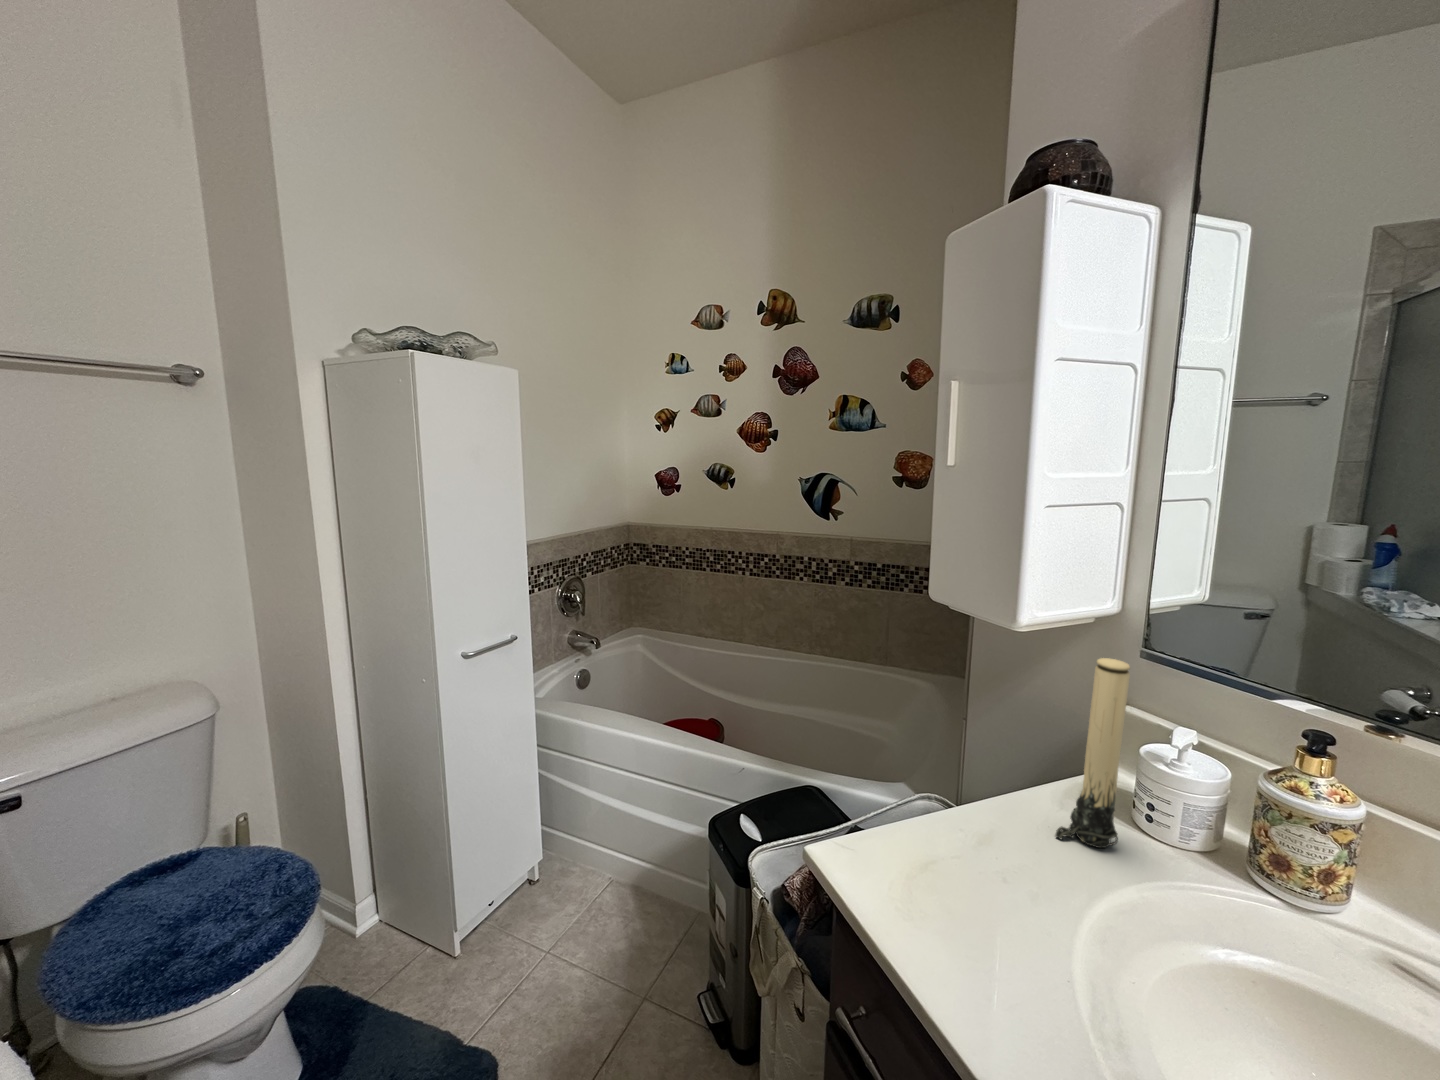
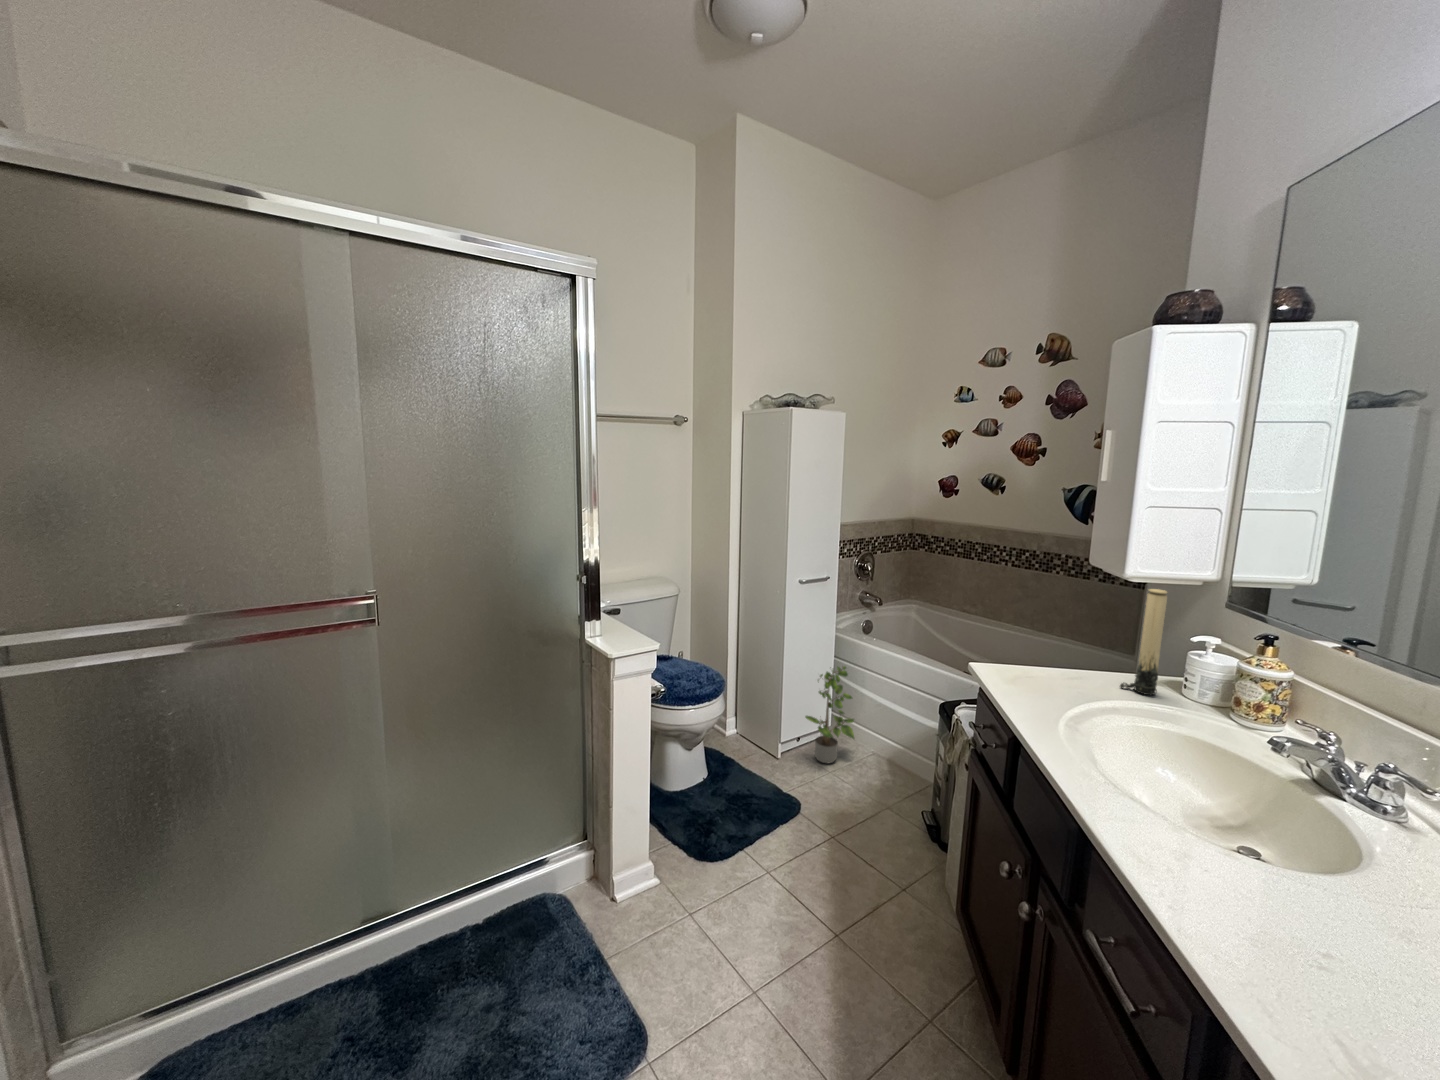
potted plant: none [497,769,584,939] -> present [806,666,854,763]

